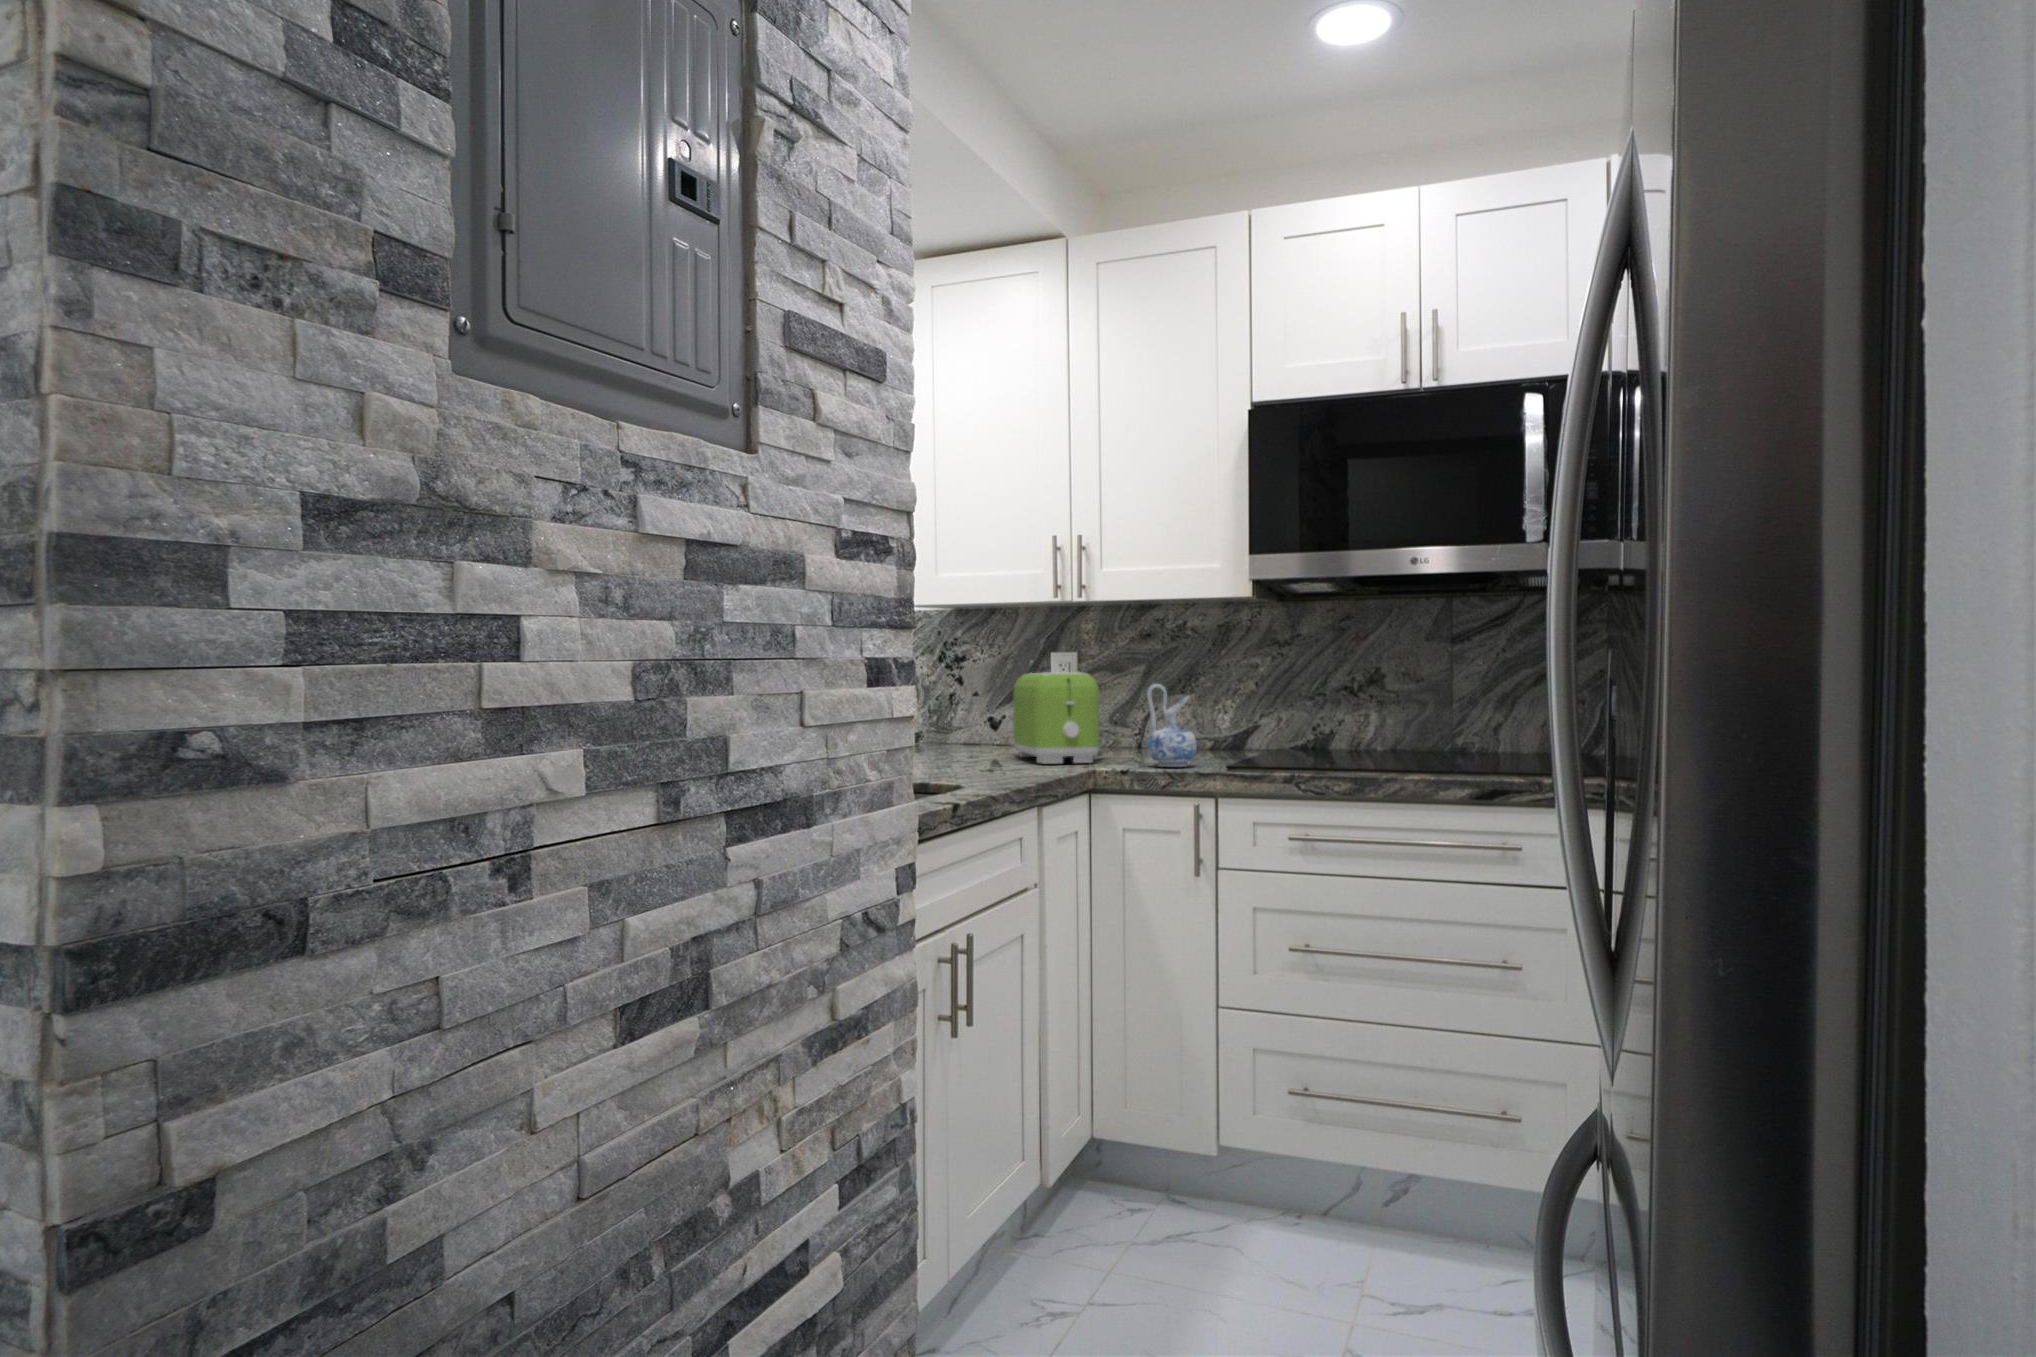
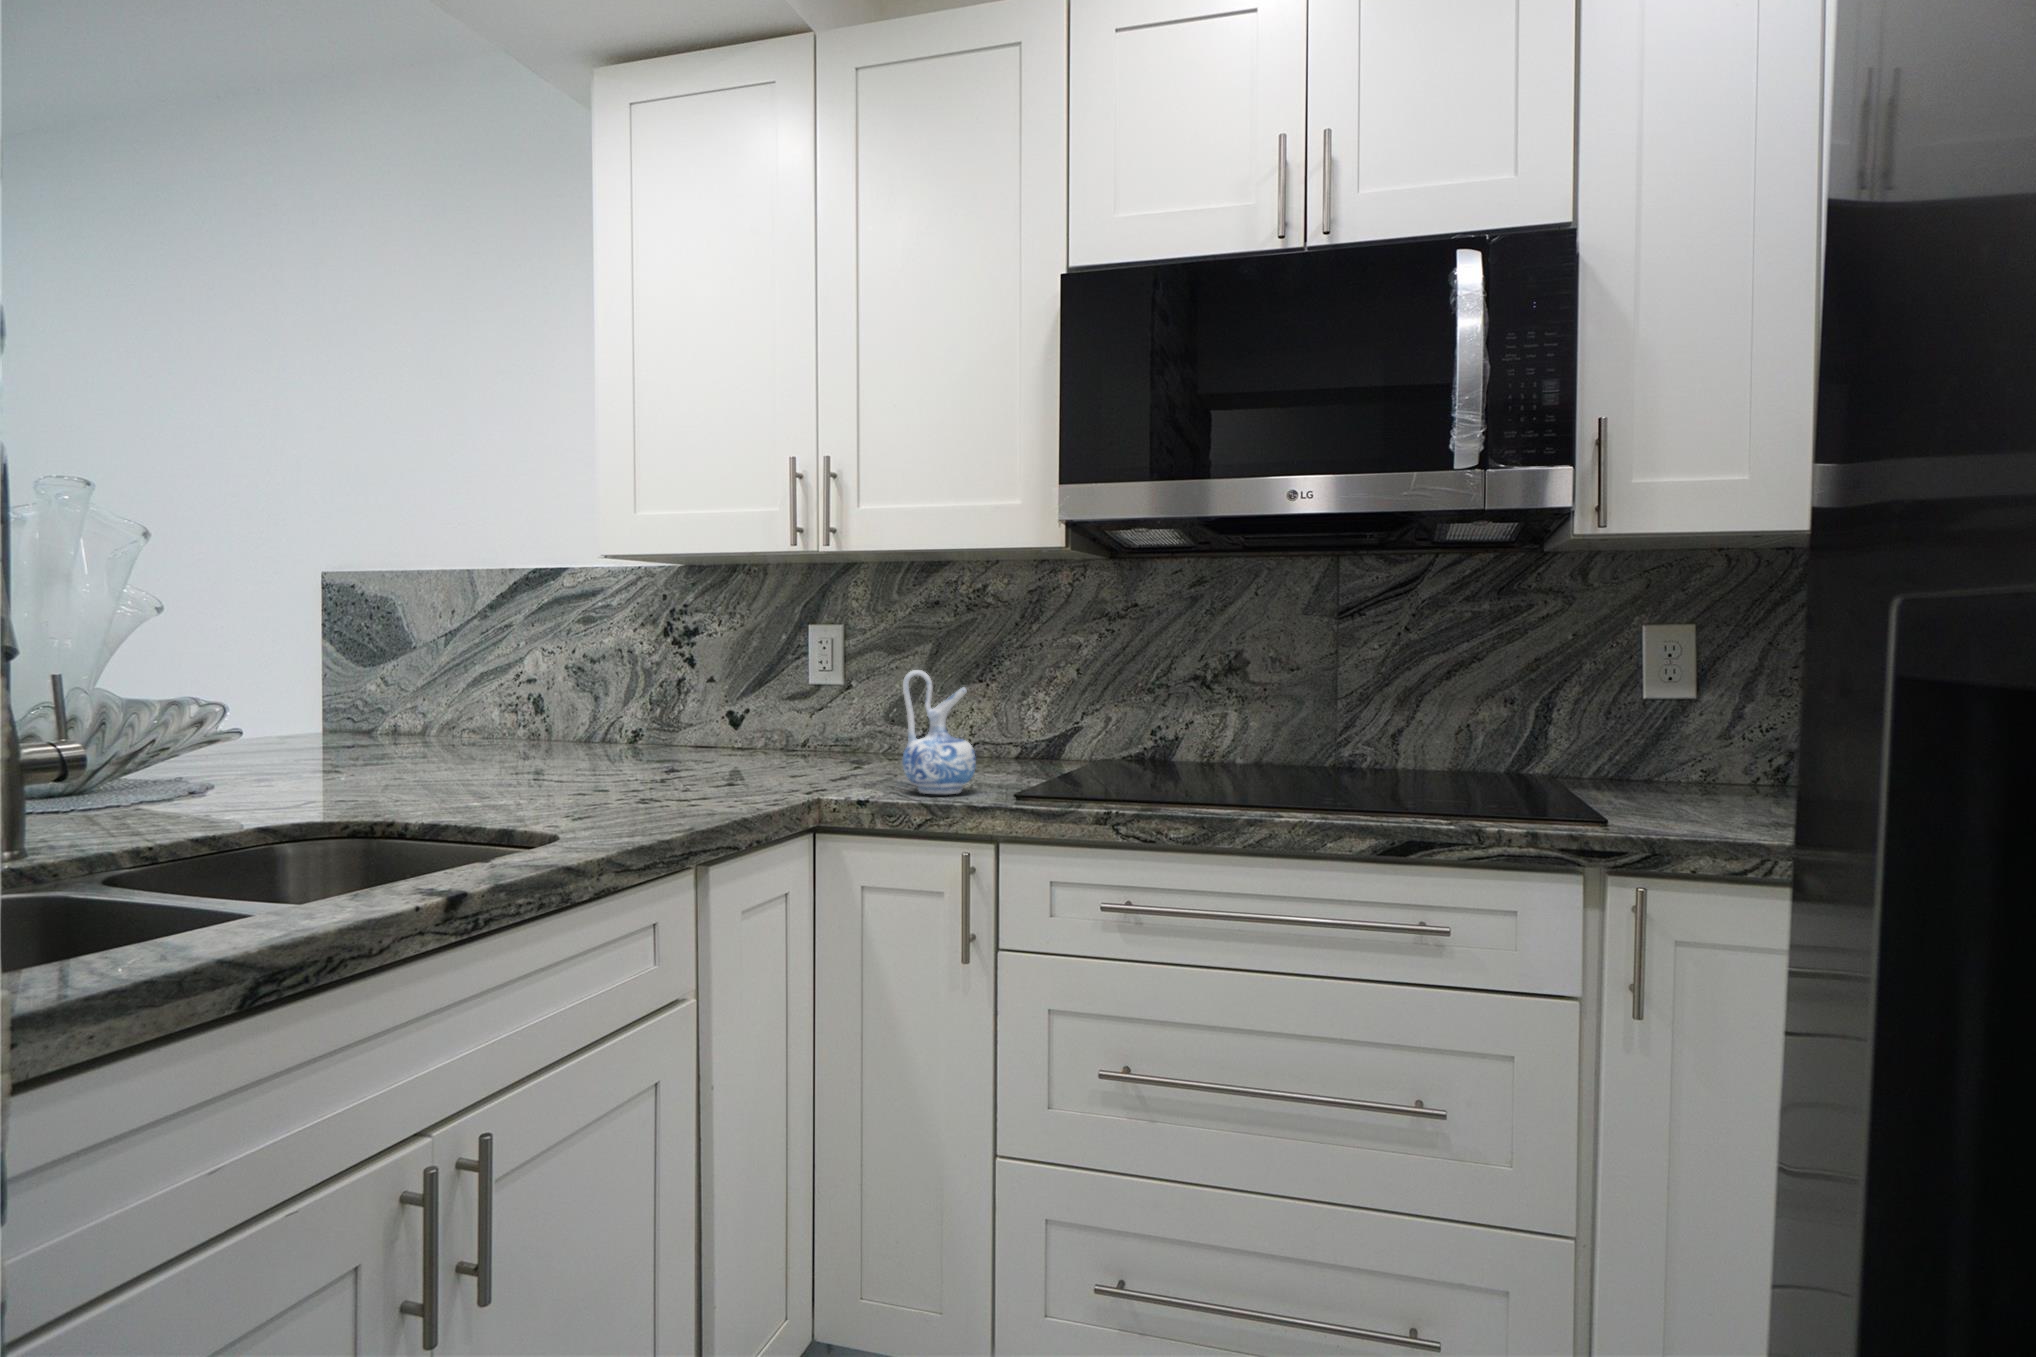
toaster: present [1013,672,1100,764] -> none [731,651,840,786]

